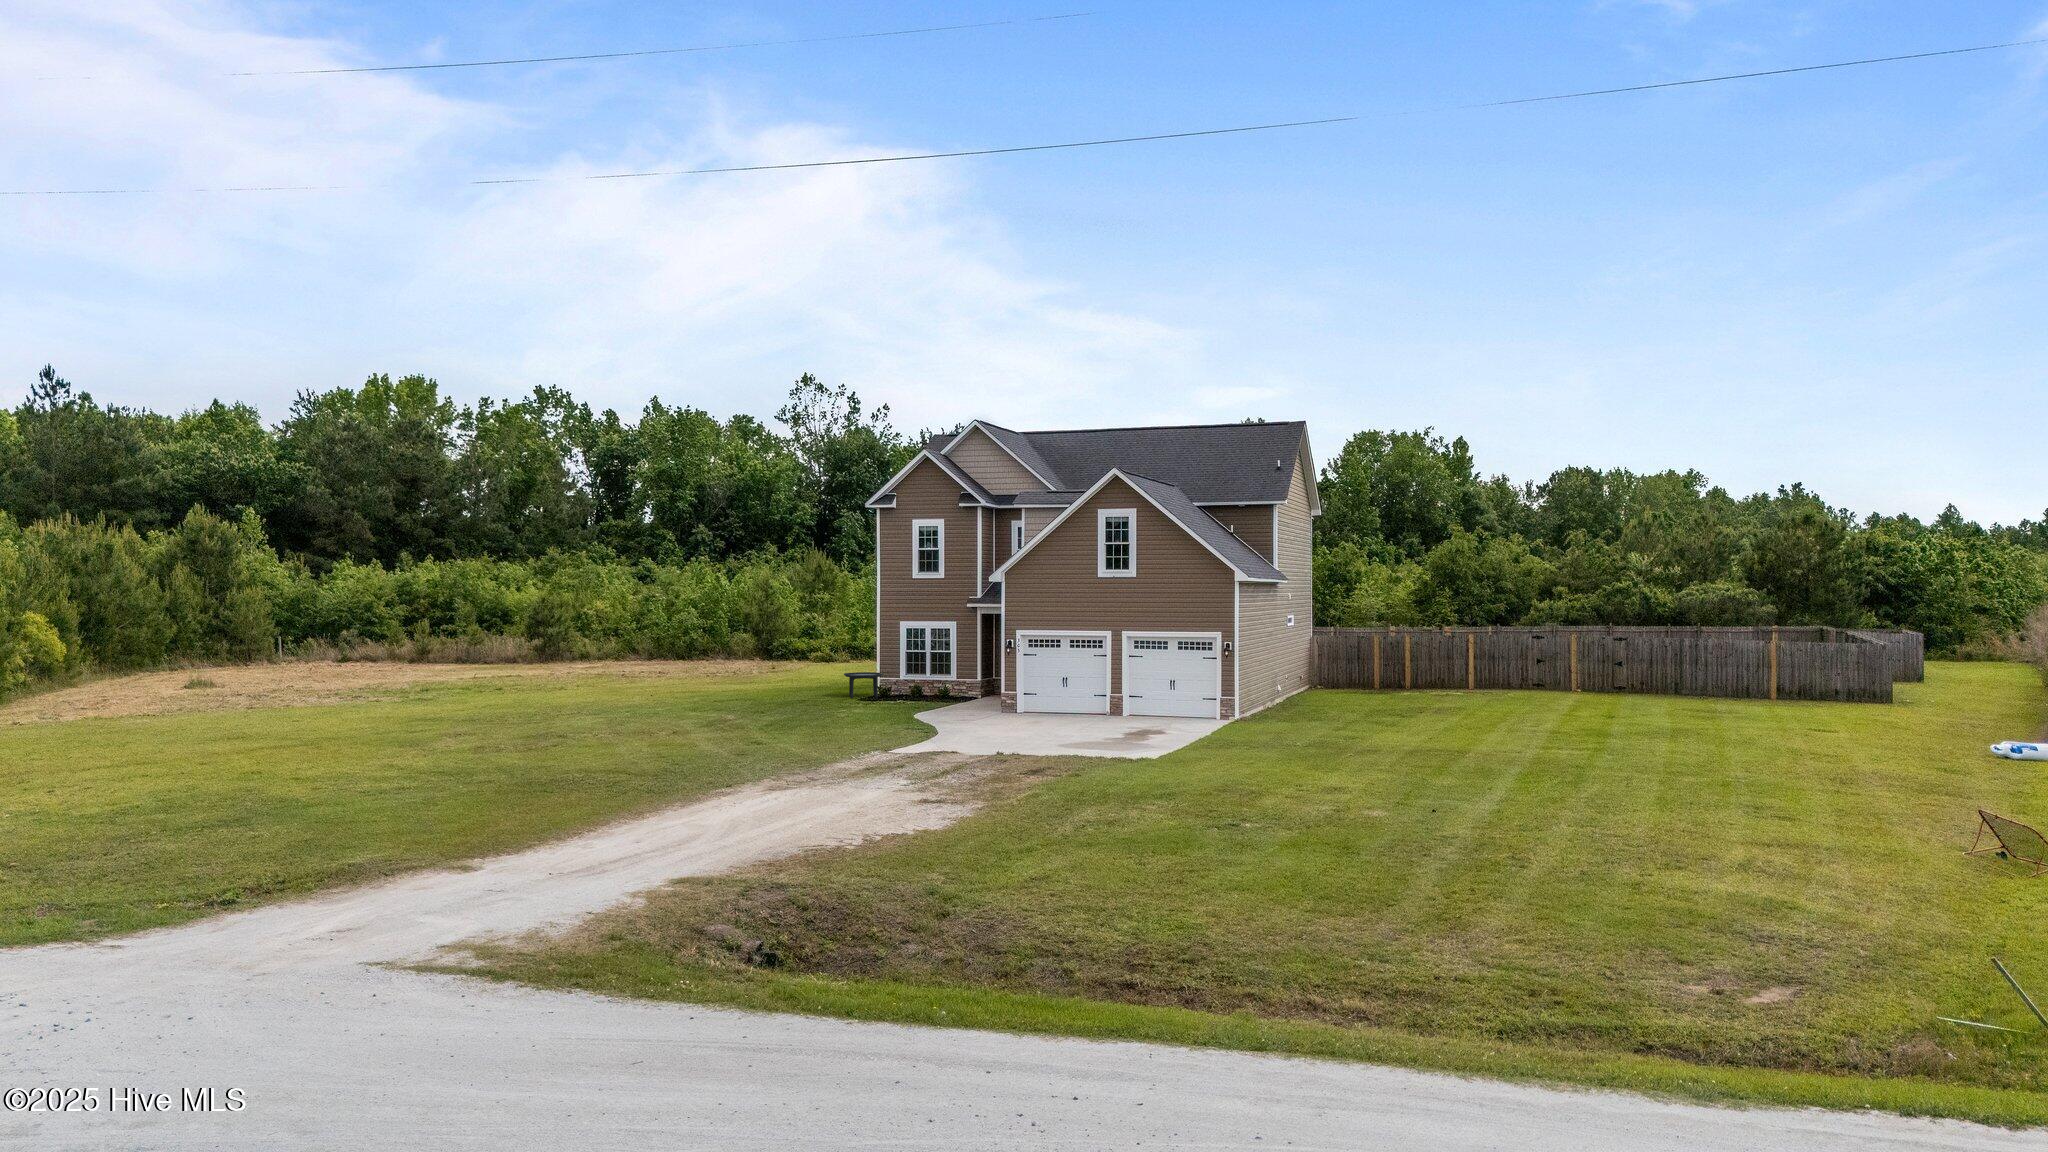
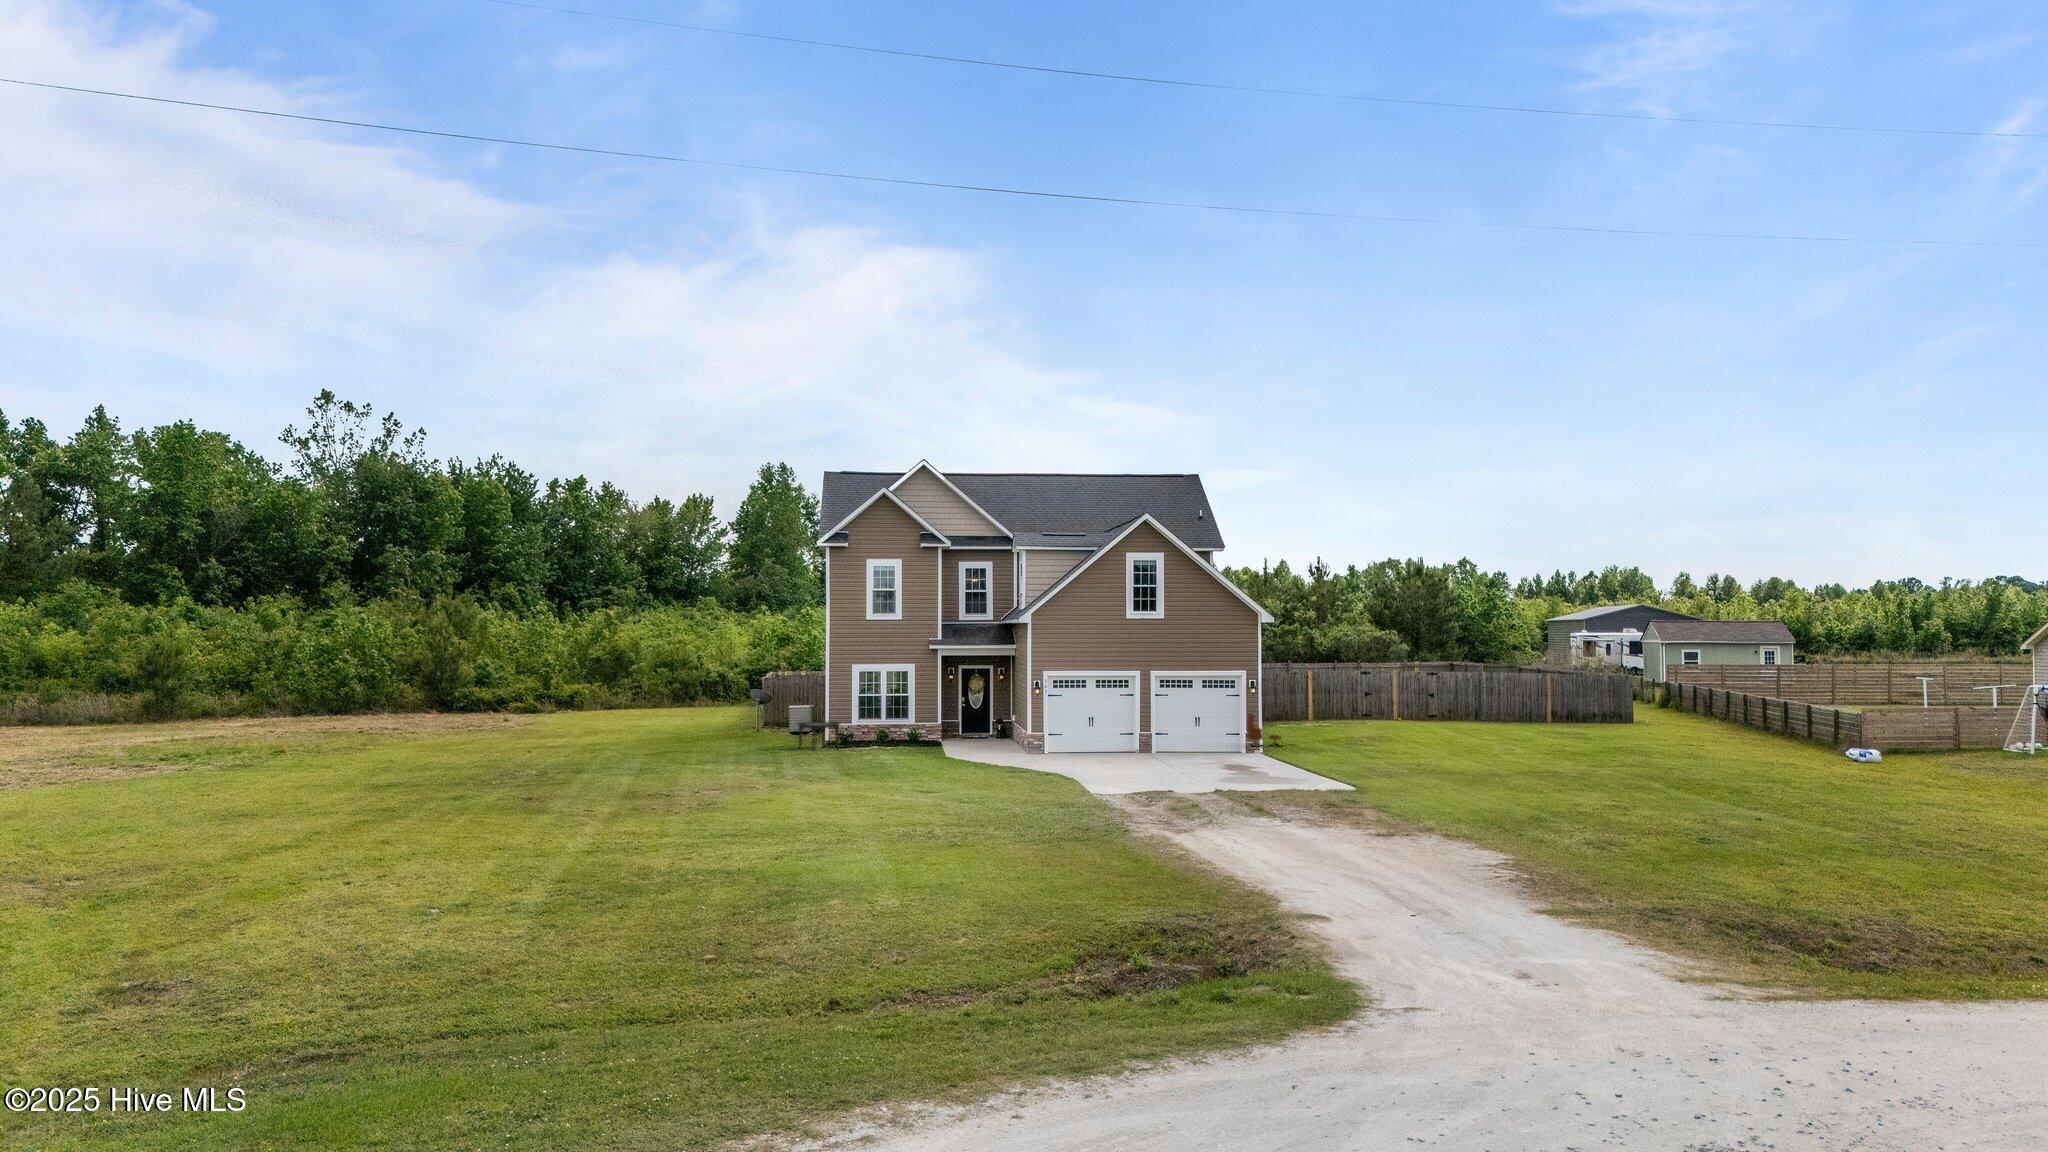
lounge chair: none [1254,677,1293,714] -> present [1247,714,1284,746]

